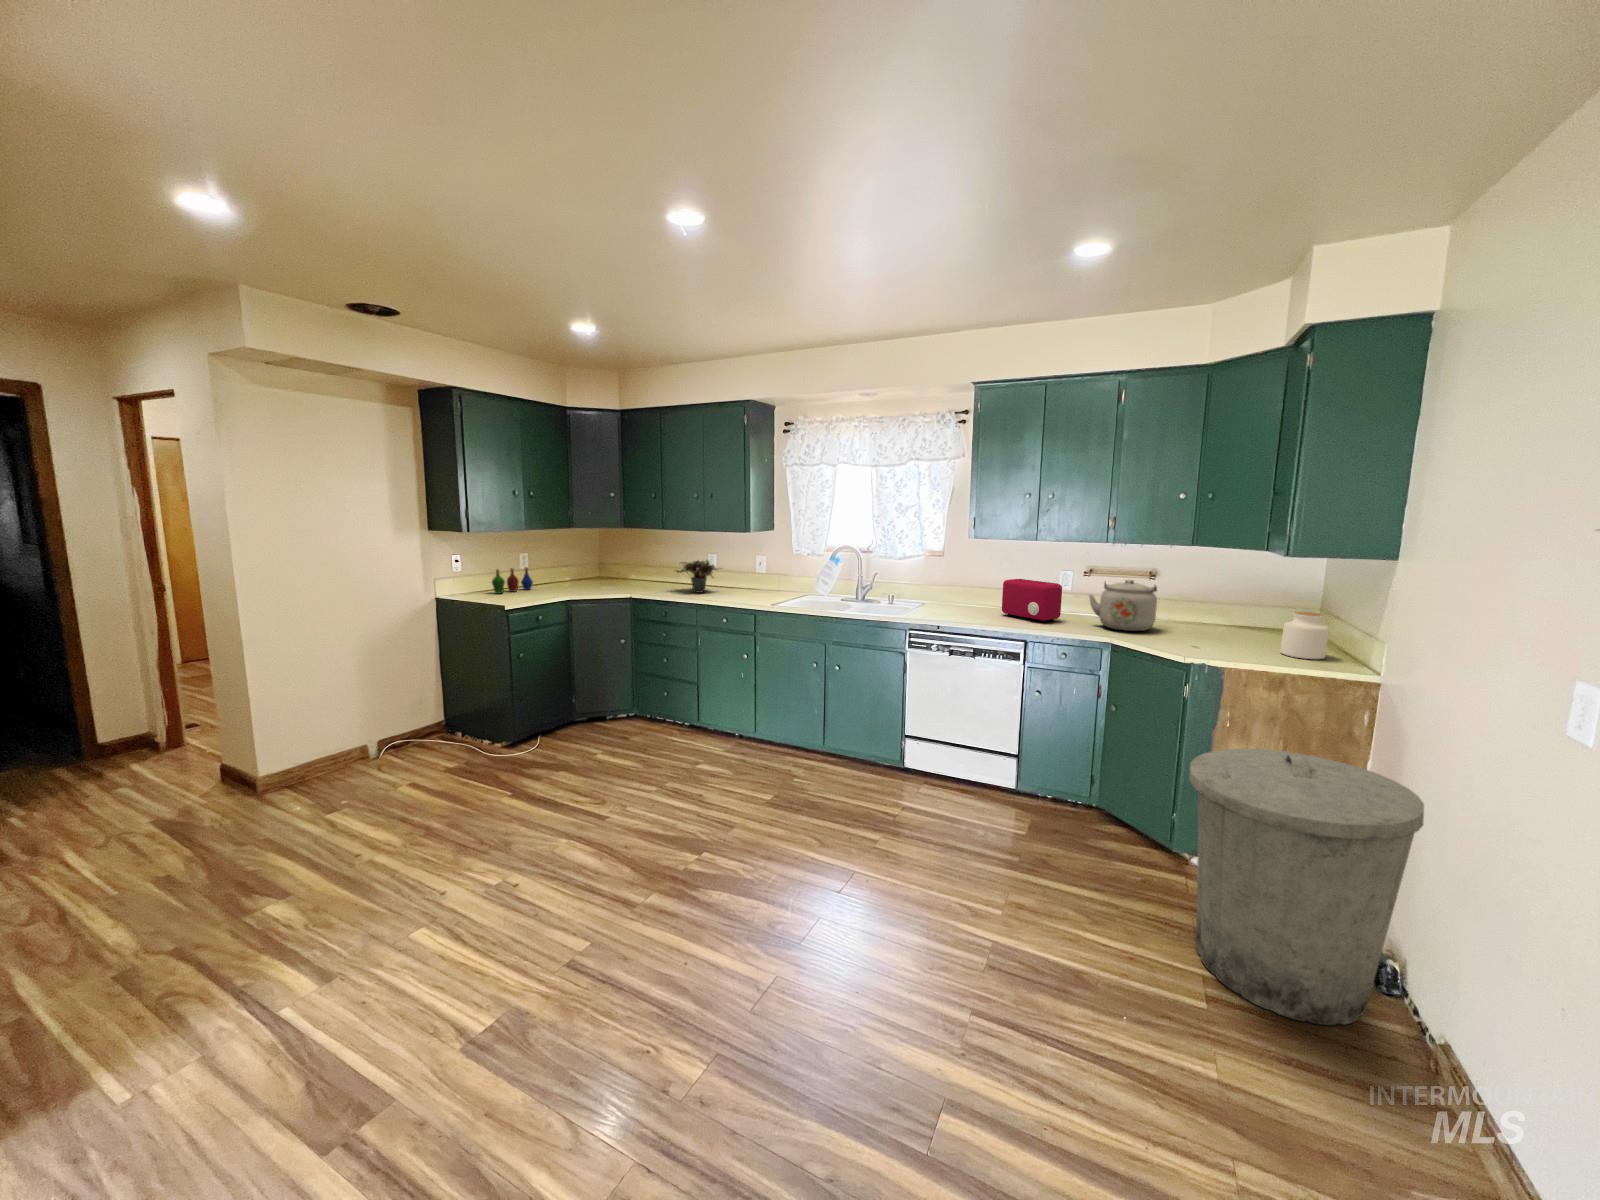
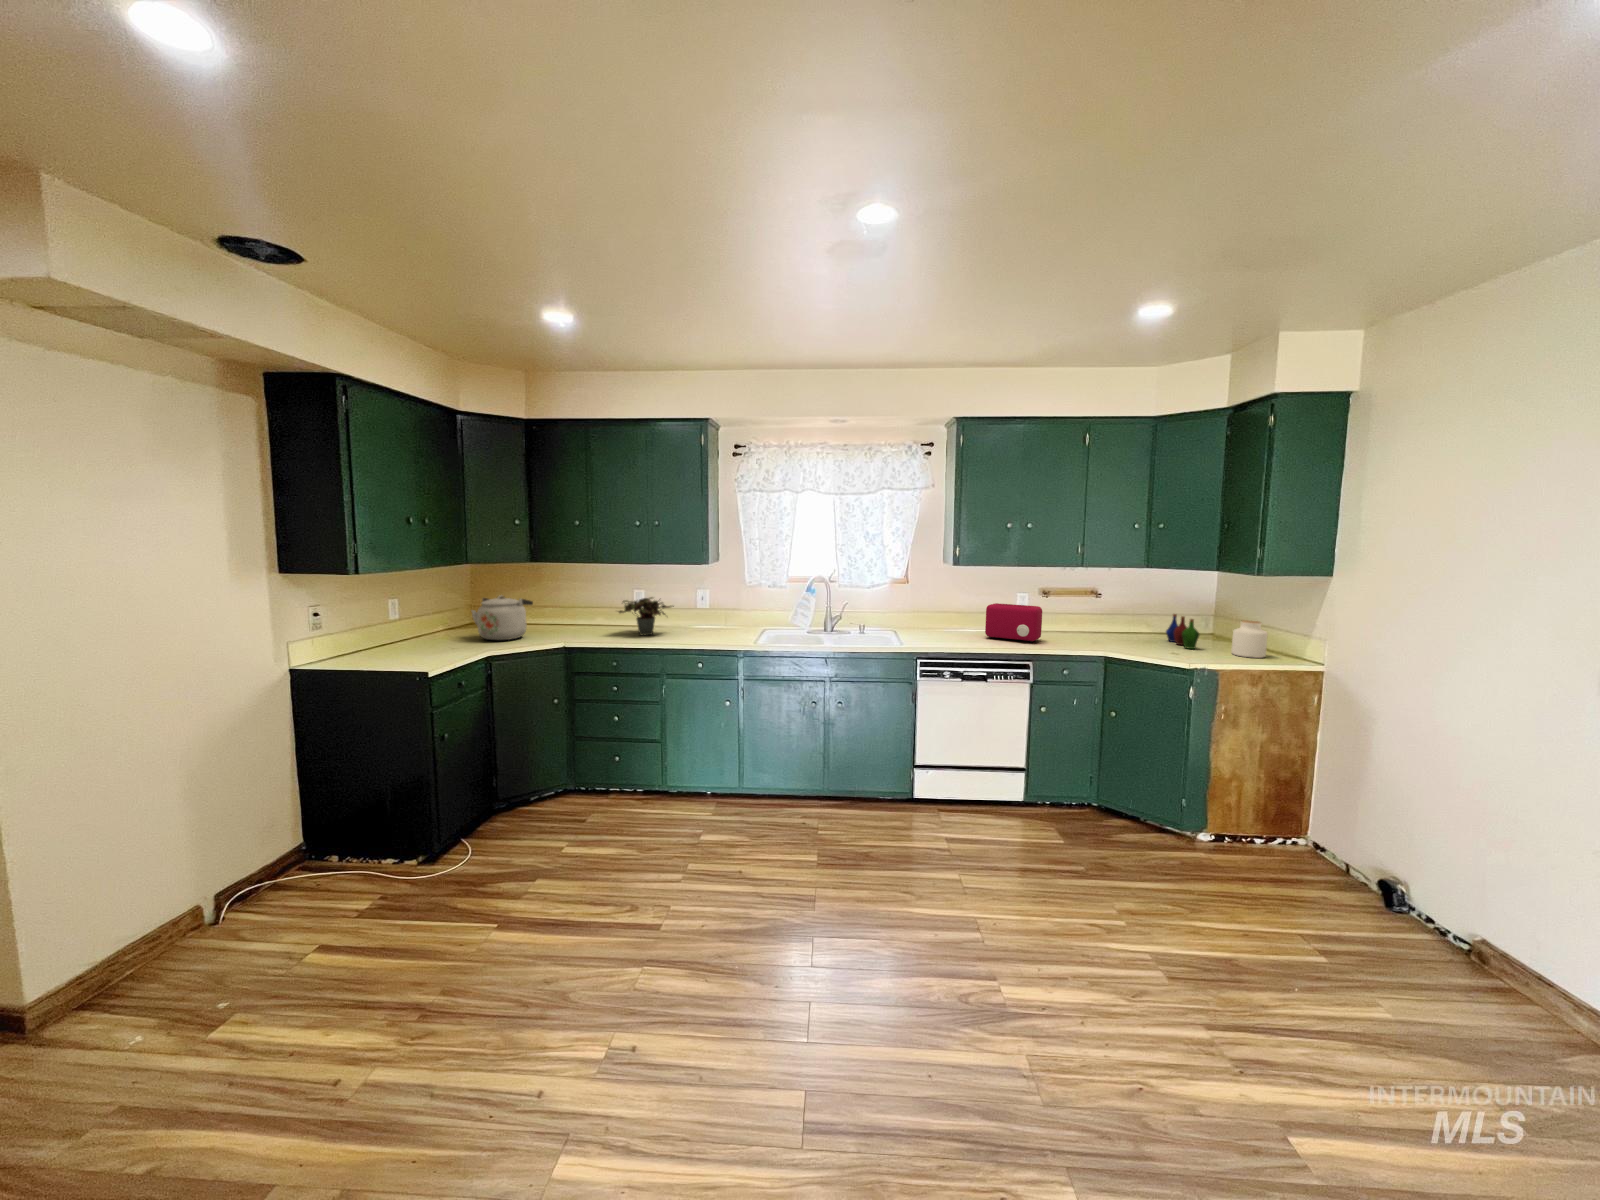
bottle: present [492,567,533,594] -> present [1166,614,1199,649]
kettle: present [1089,580,1157,631] -> present [472,595,533,640]
trash can: present [1189,749,1424,1025] -> none [1253,734,1446,949]

